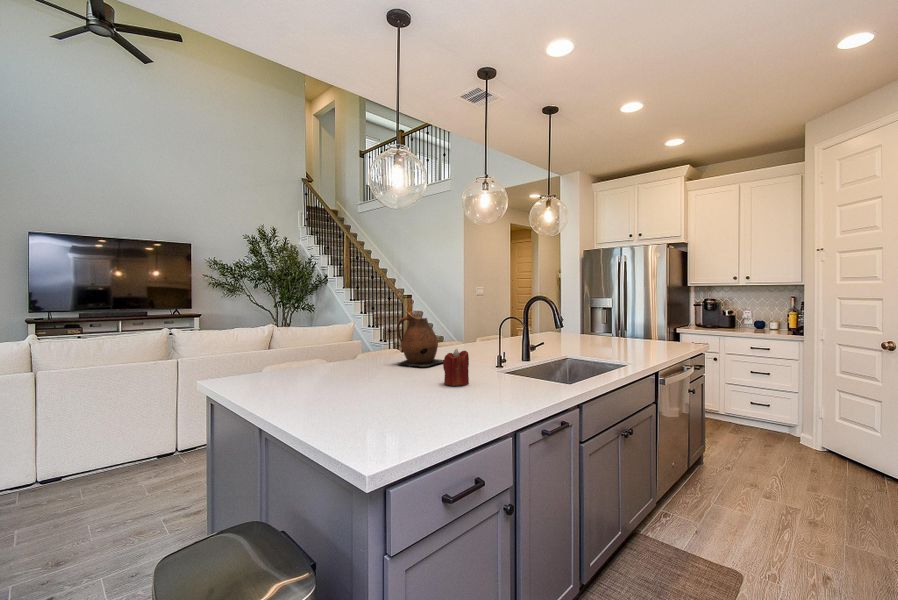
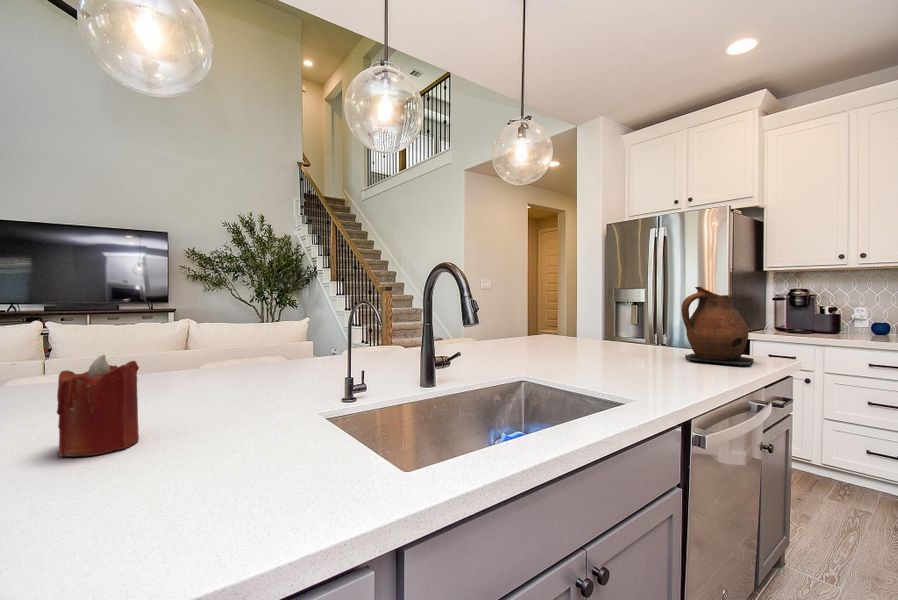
ceramic pitcher: present [397,312,443,367] -> present [681,287,754,366]

